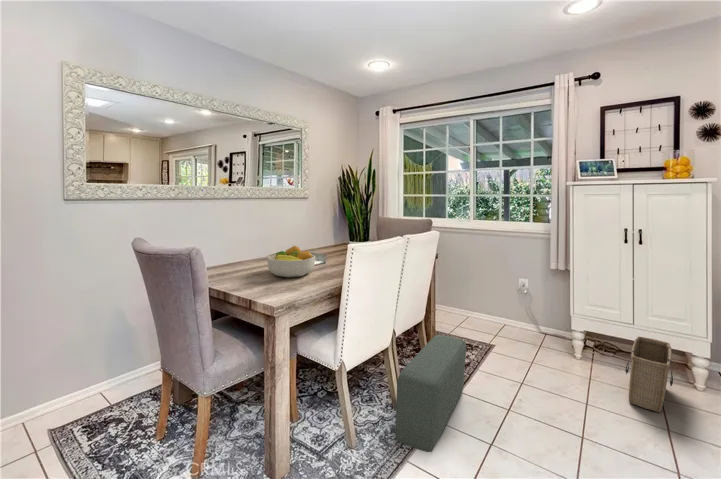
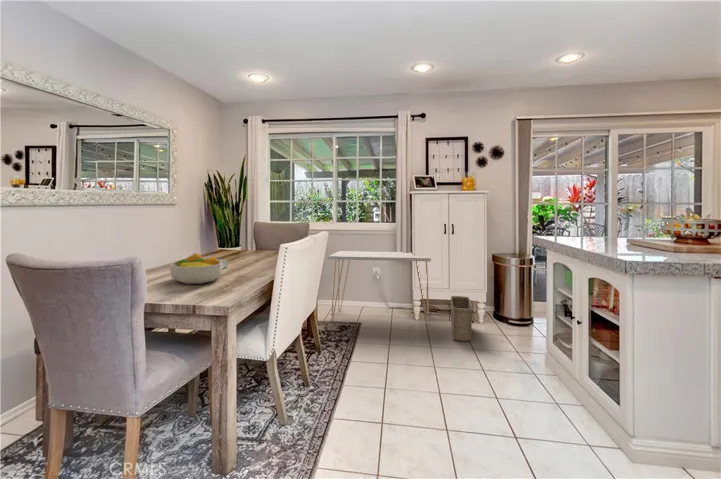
console table: none [458,253,608,369] -> present [328,251,431,325]
pouf: present [395,335,466,452] -> none [316,318,353,408]

